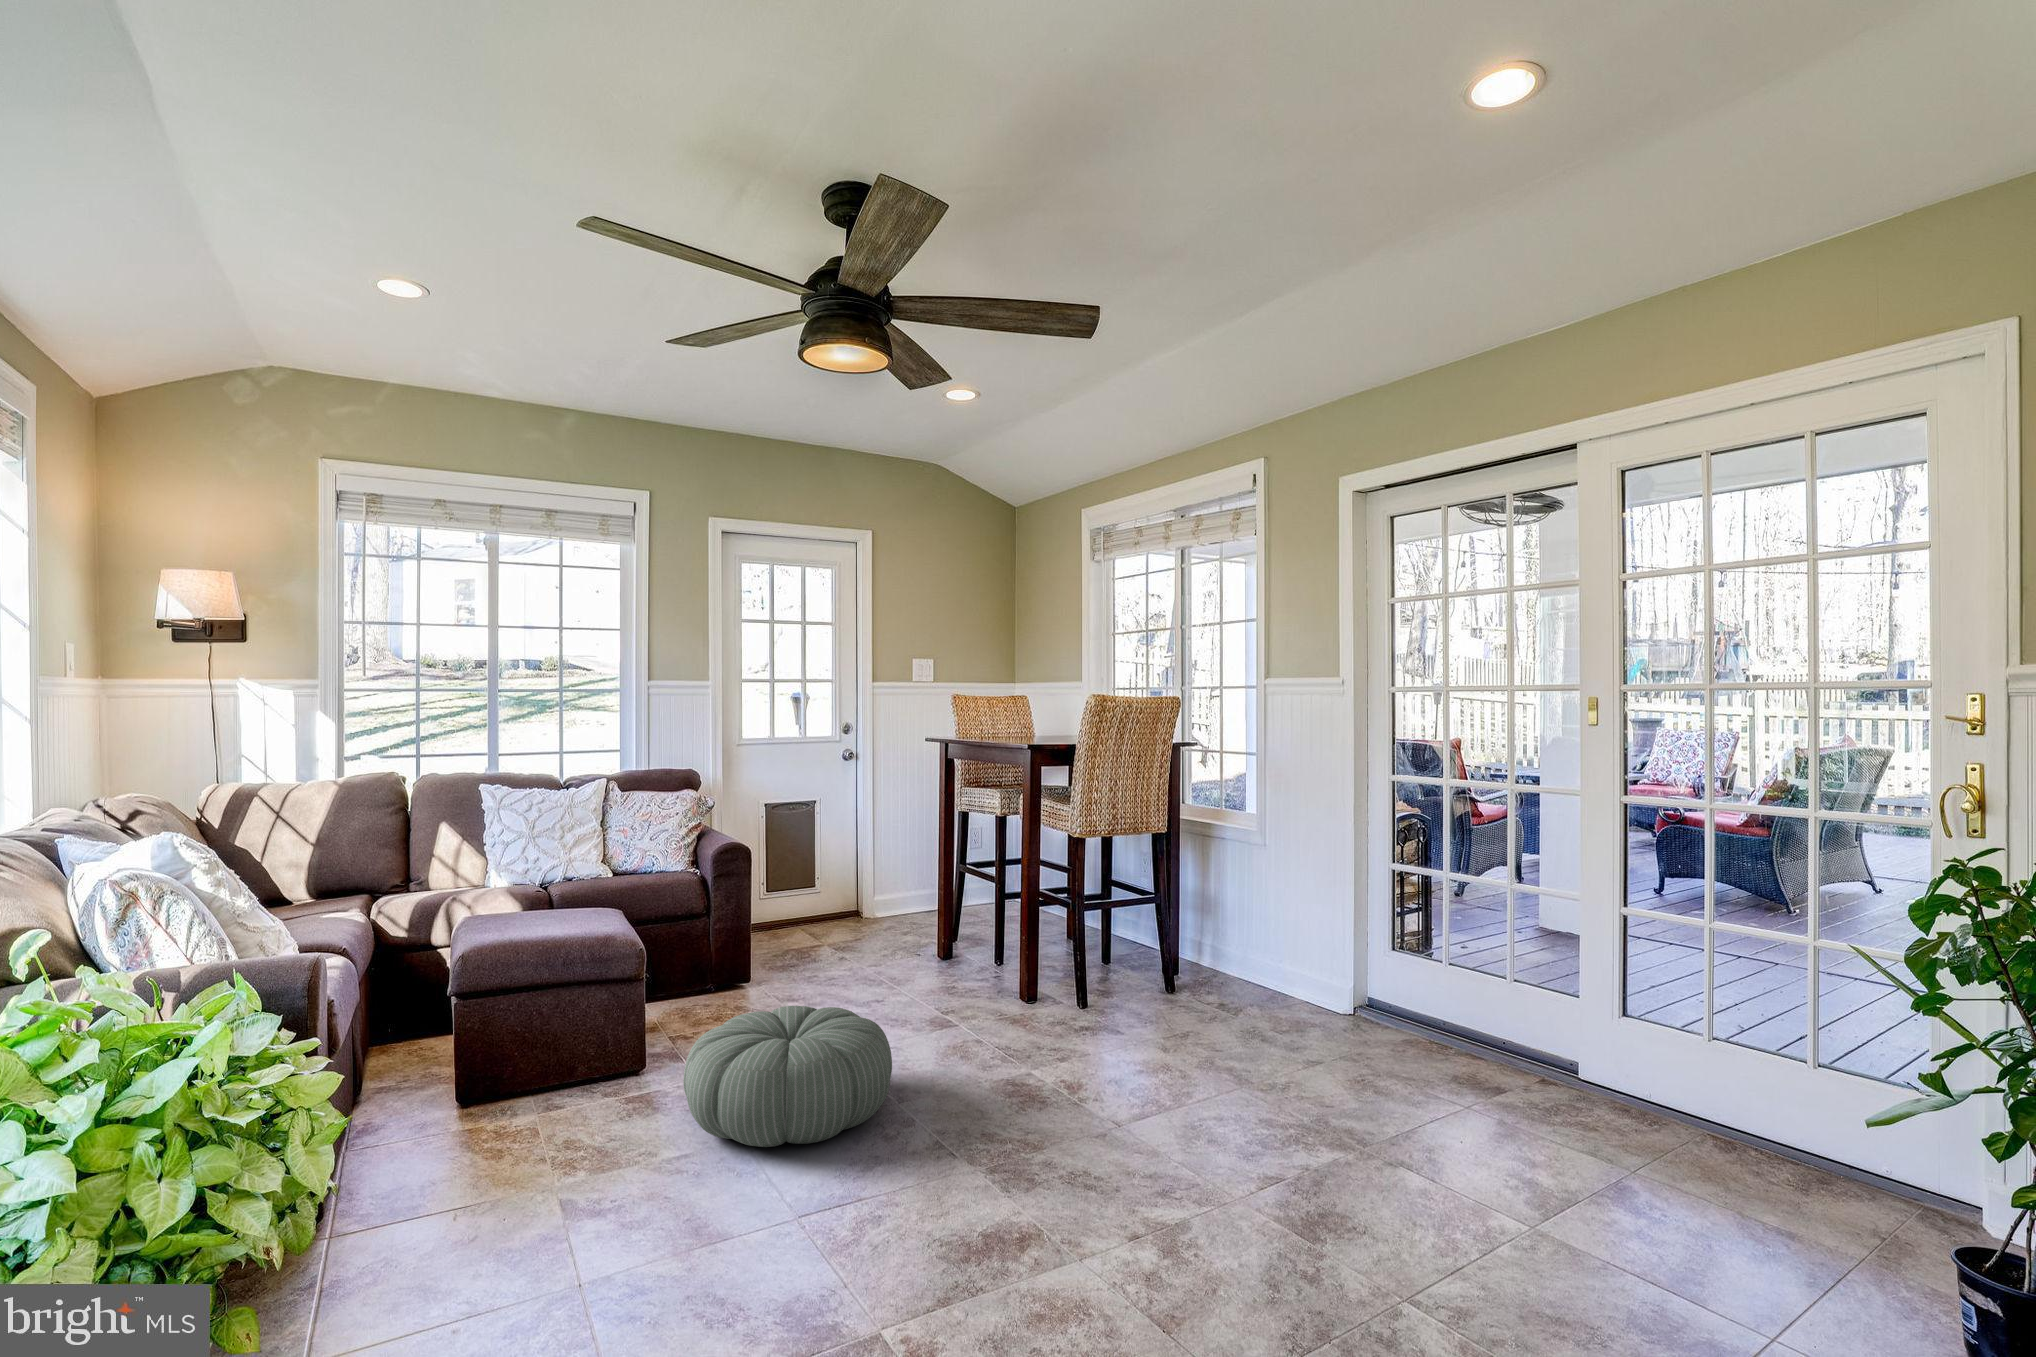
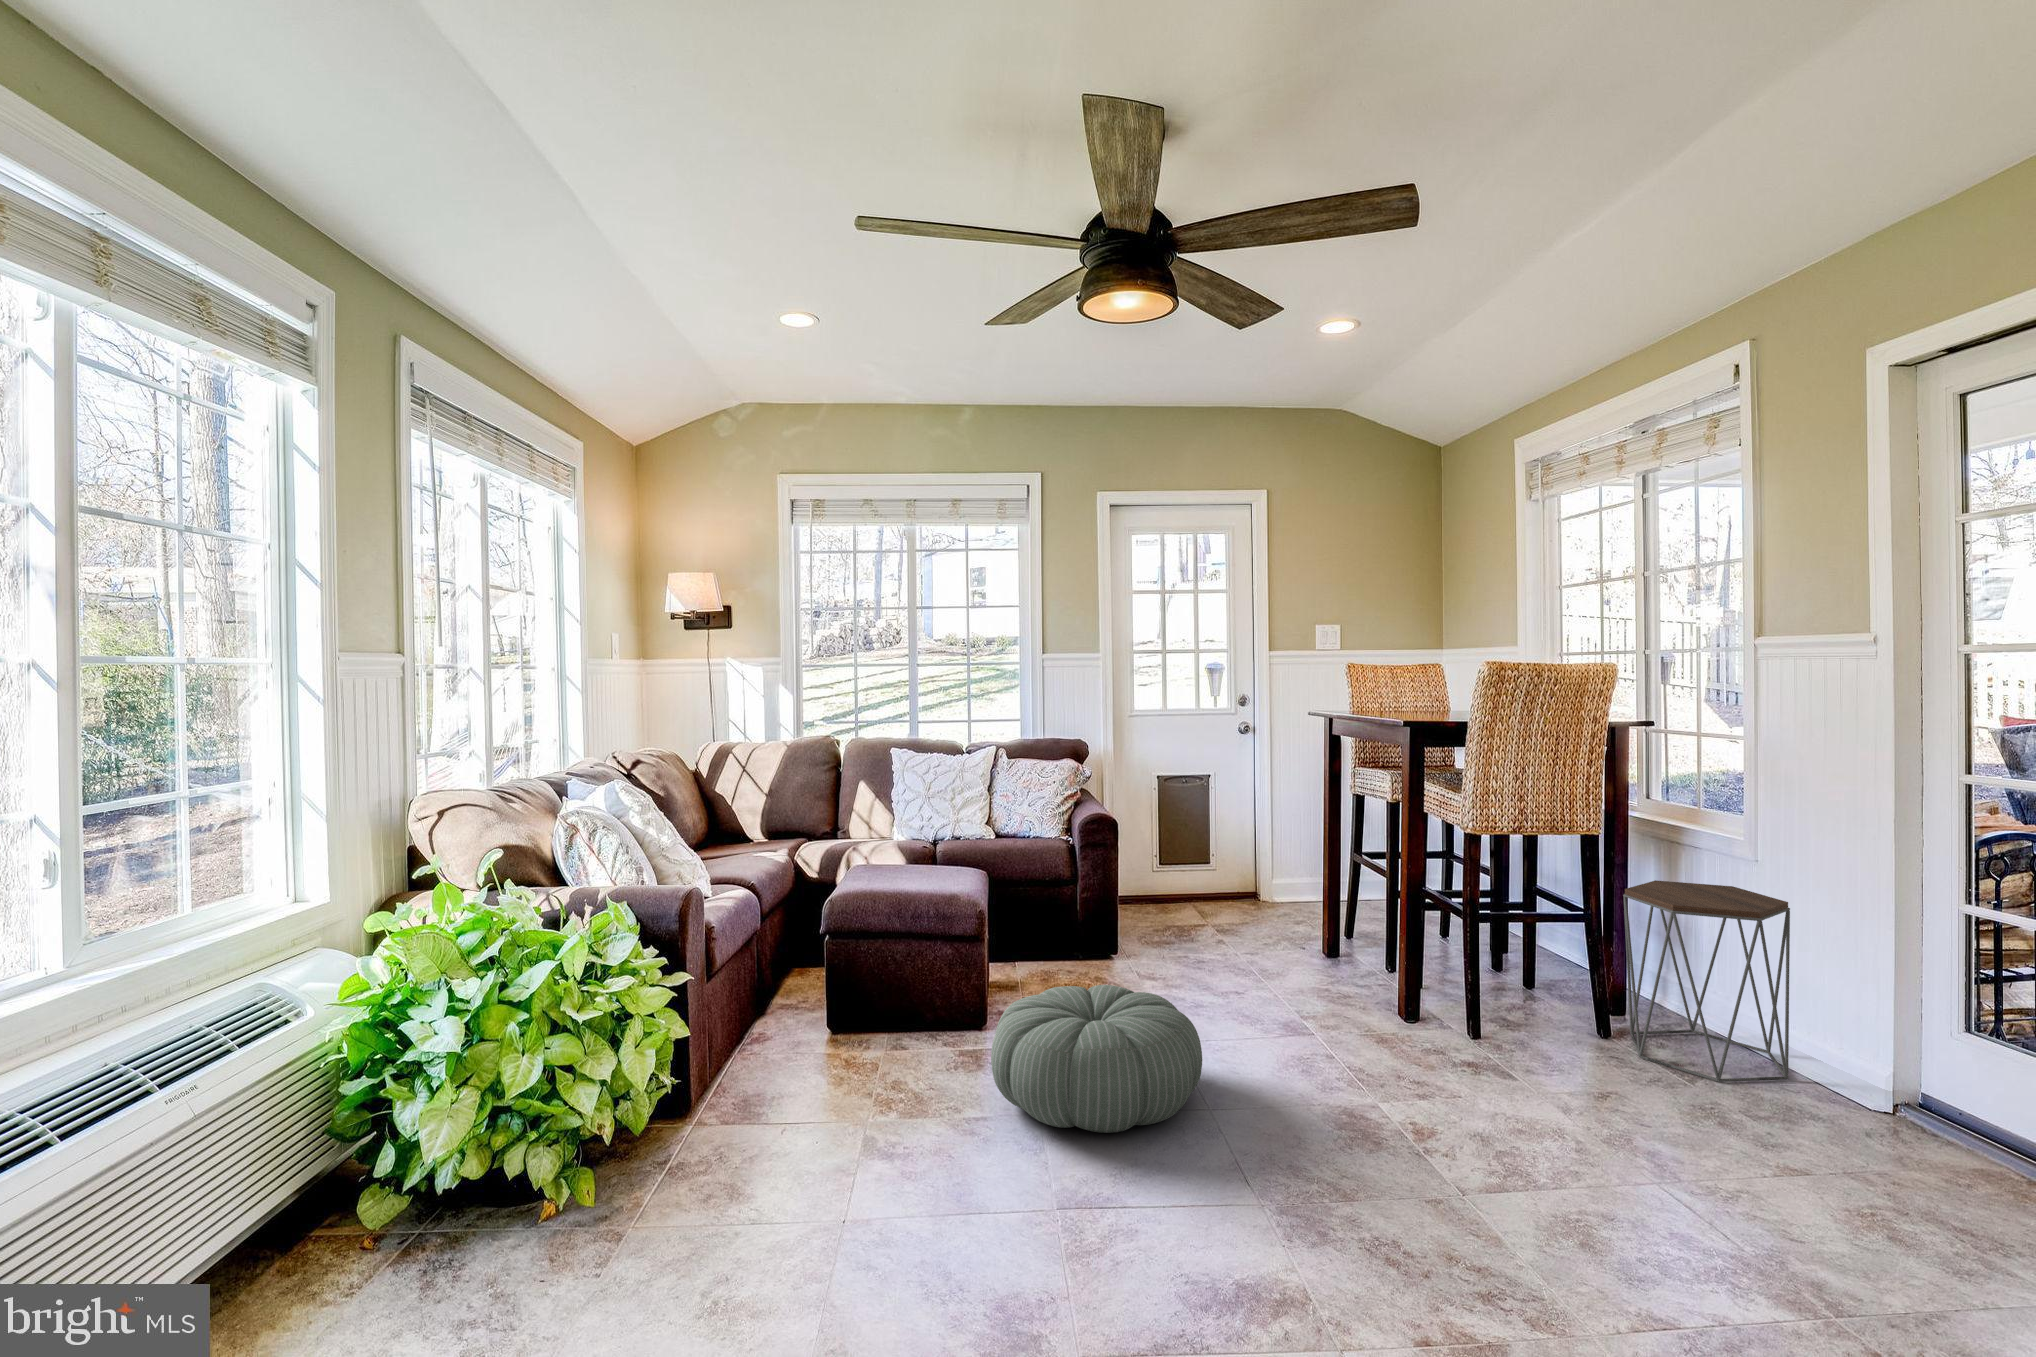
side table: none [1185,866,1290,1014] -> present [1623,880,1790,1082]

